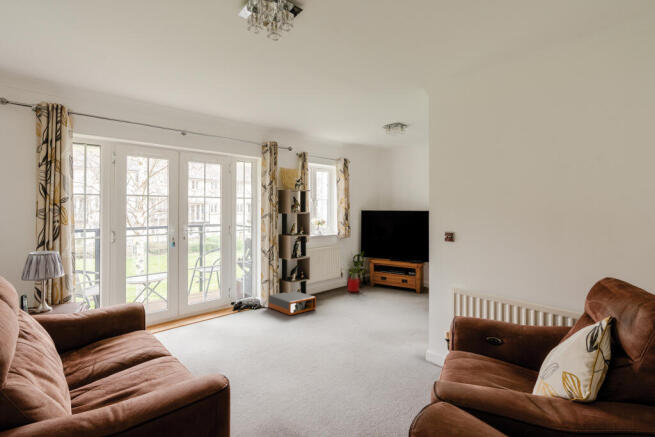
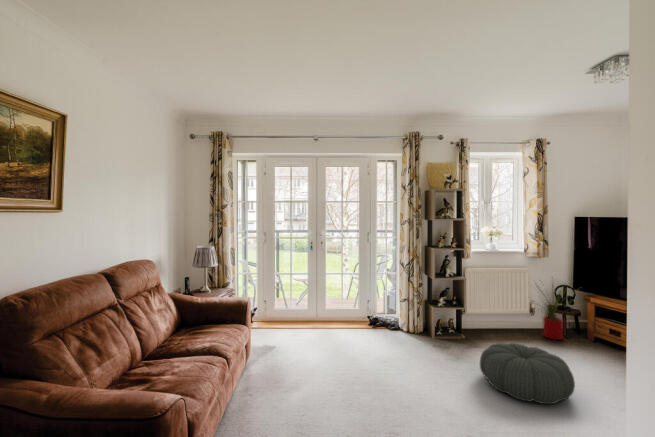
storage box: present [269,291,316,315] -> none [406,316,463,348]
pouf: none [341,295,391,326] -> present [480,343,575,404]

